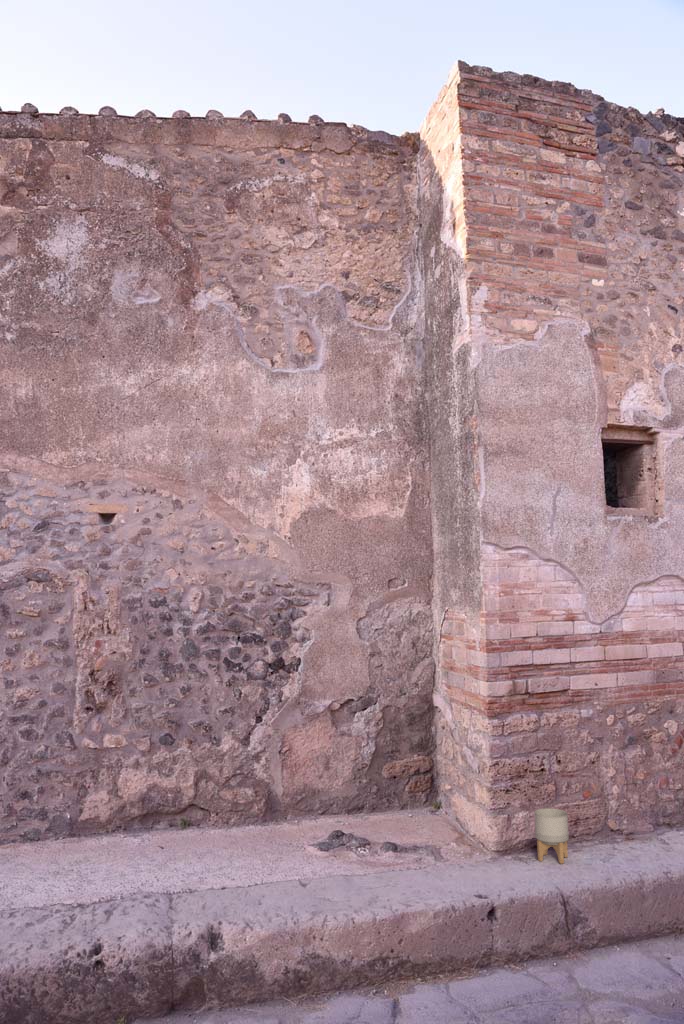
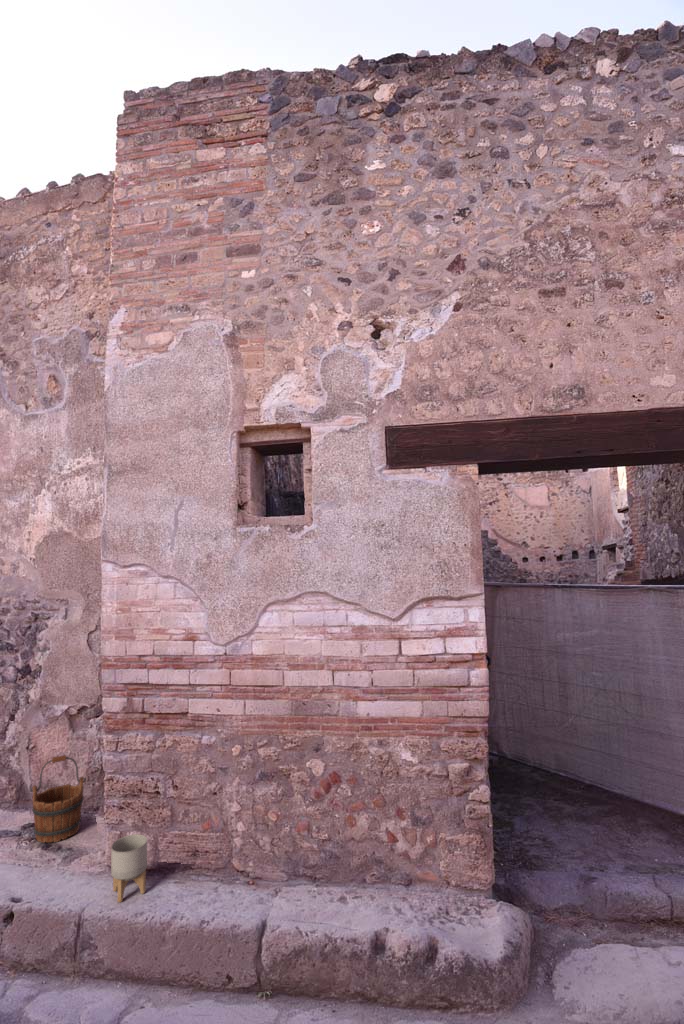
wooden bucket: none [357,762,408,856] -> present [30,755,86,842]

